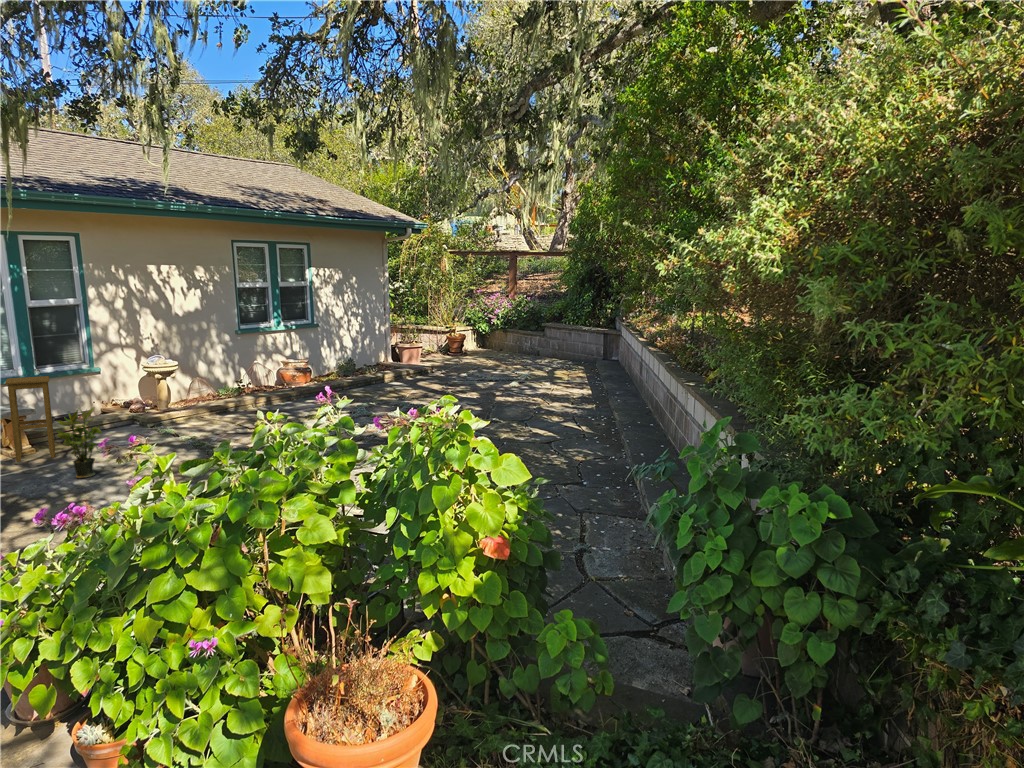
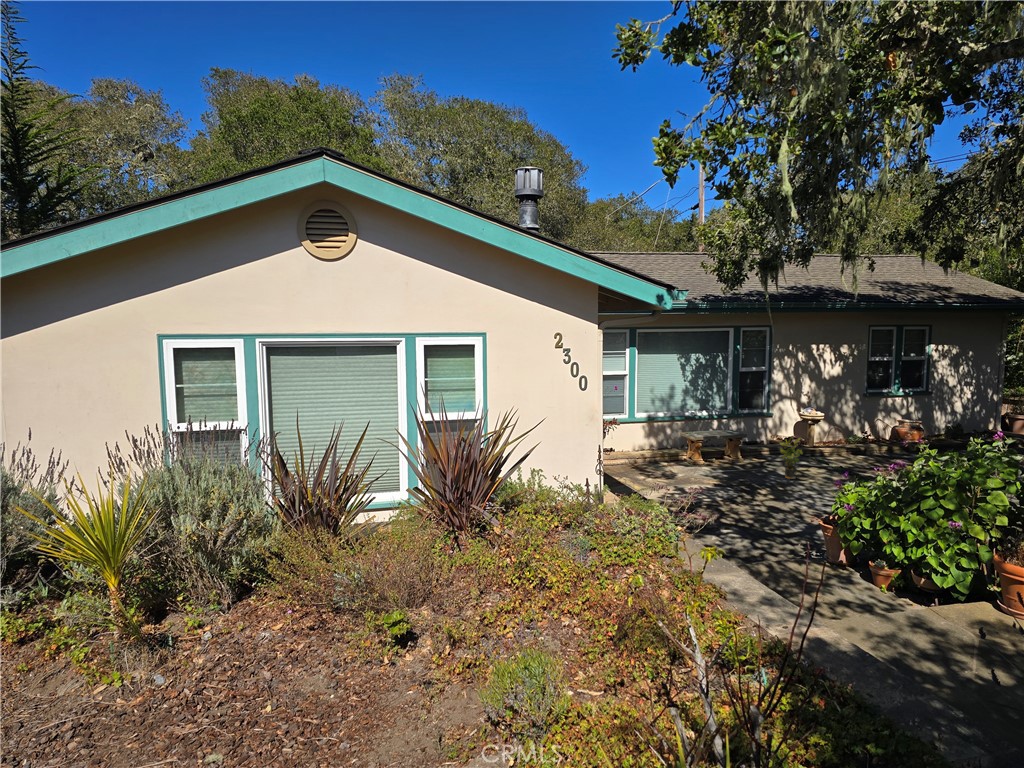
stool: present [5,376,55,462] -> none [740,414,766,464]

